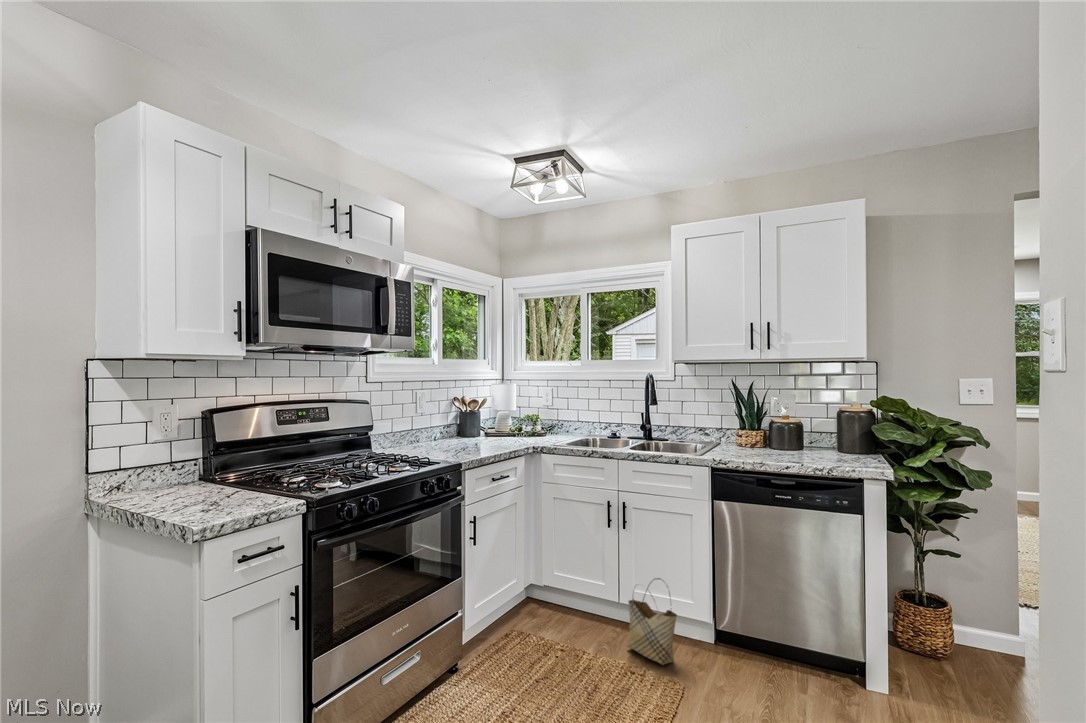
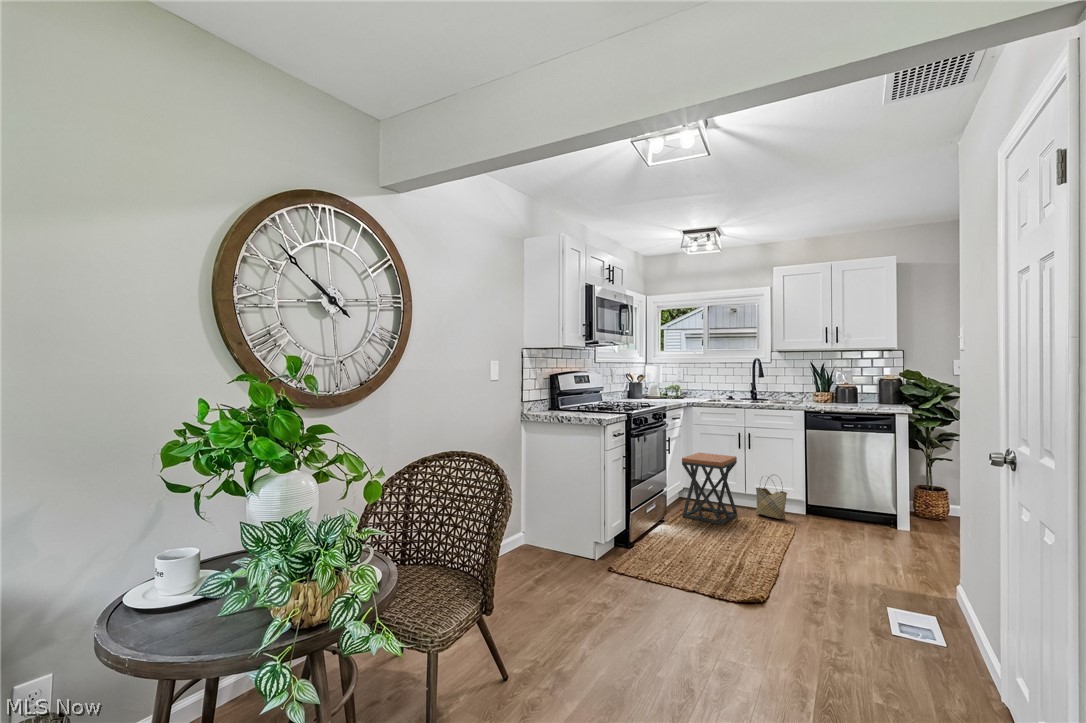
stool: none [494,536,594,685] -> present [682,453,737,525]

